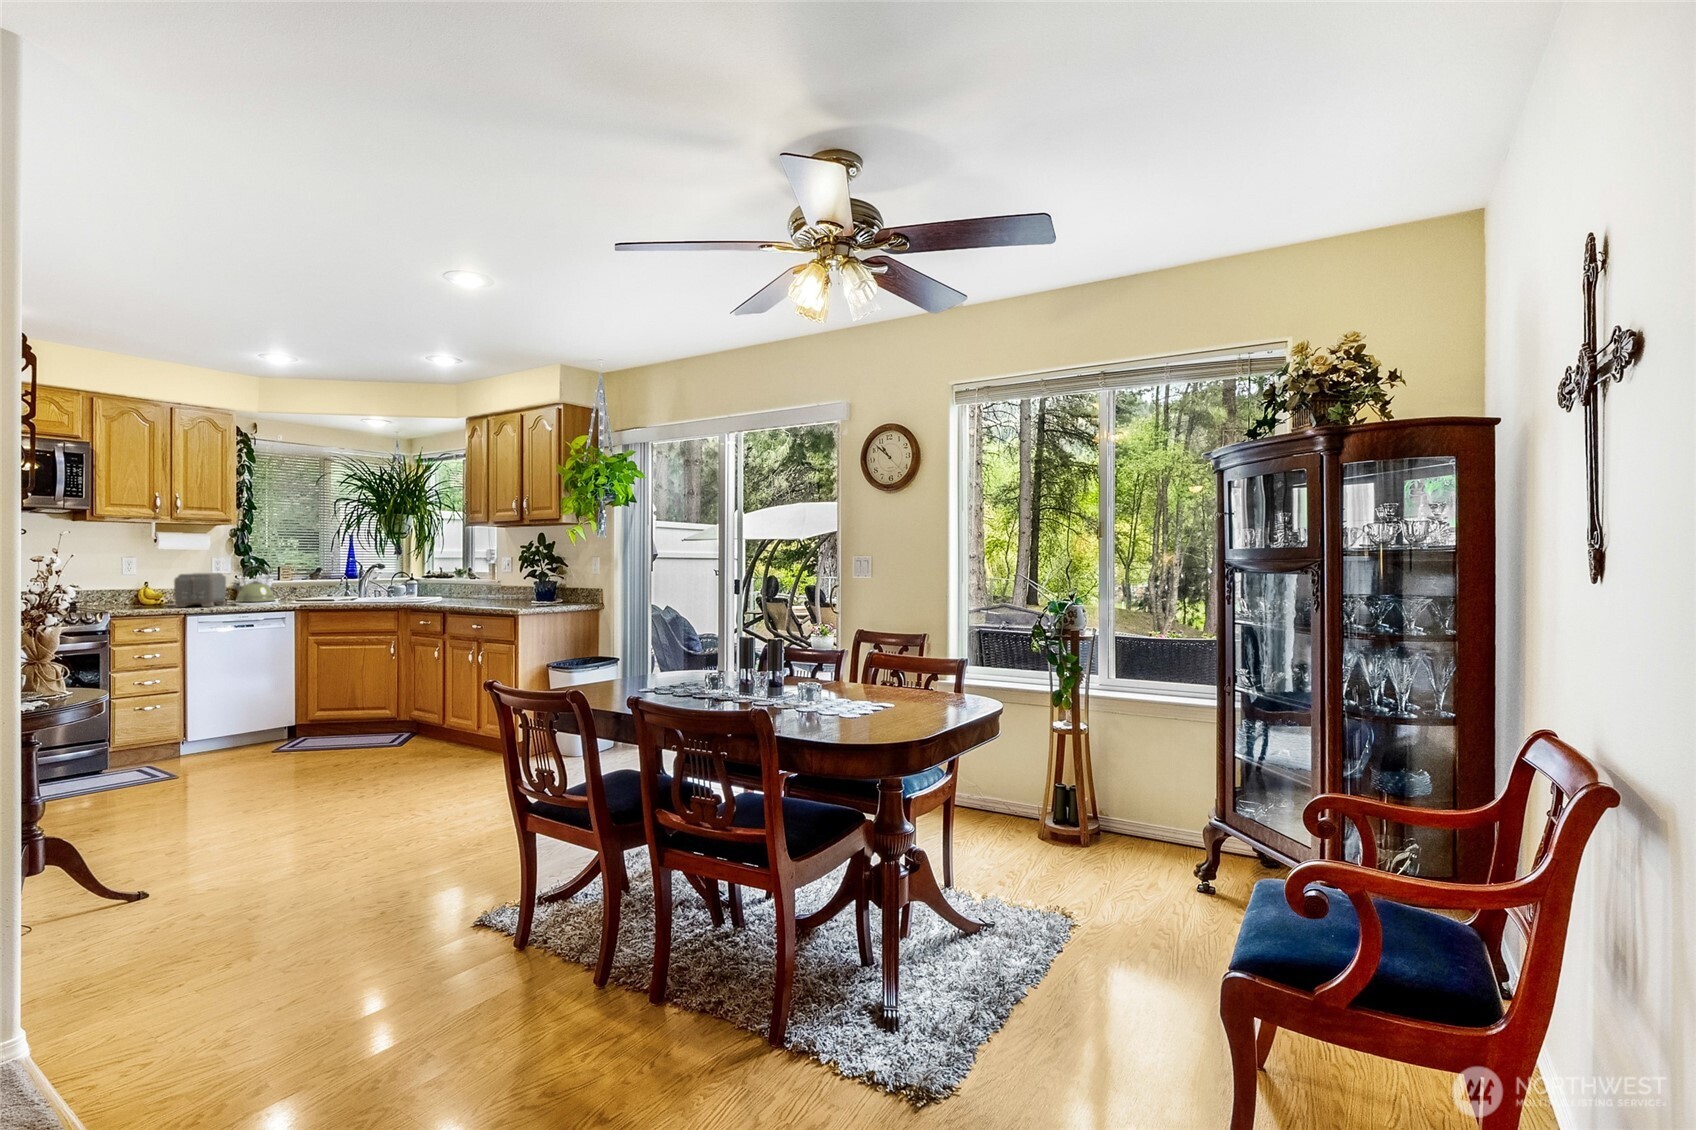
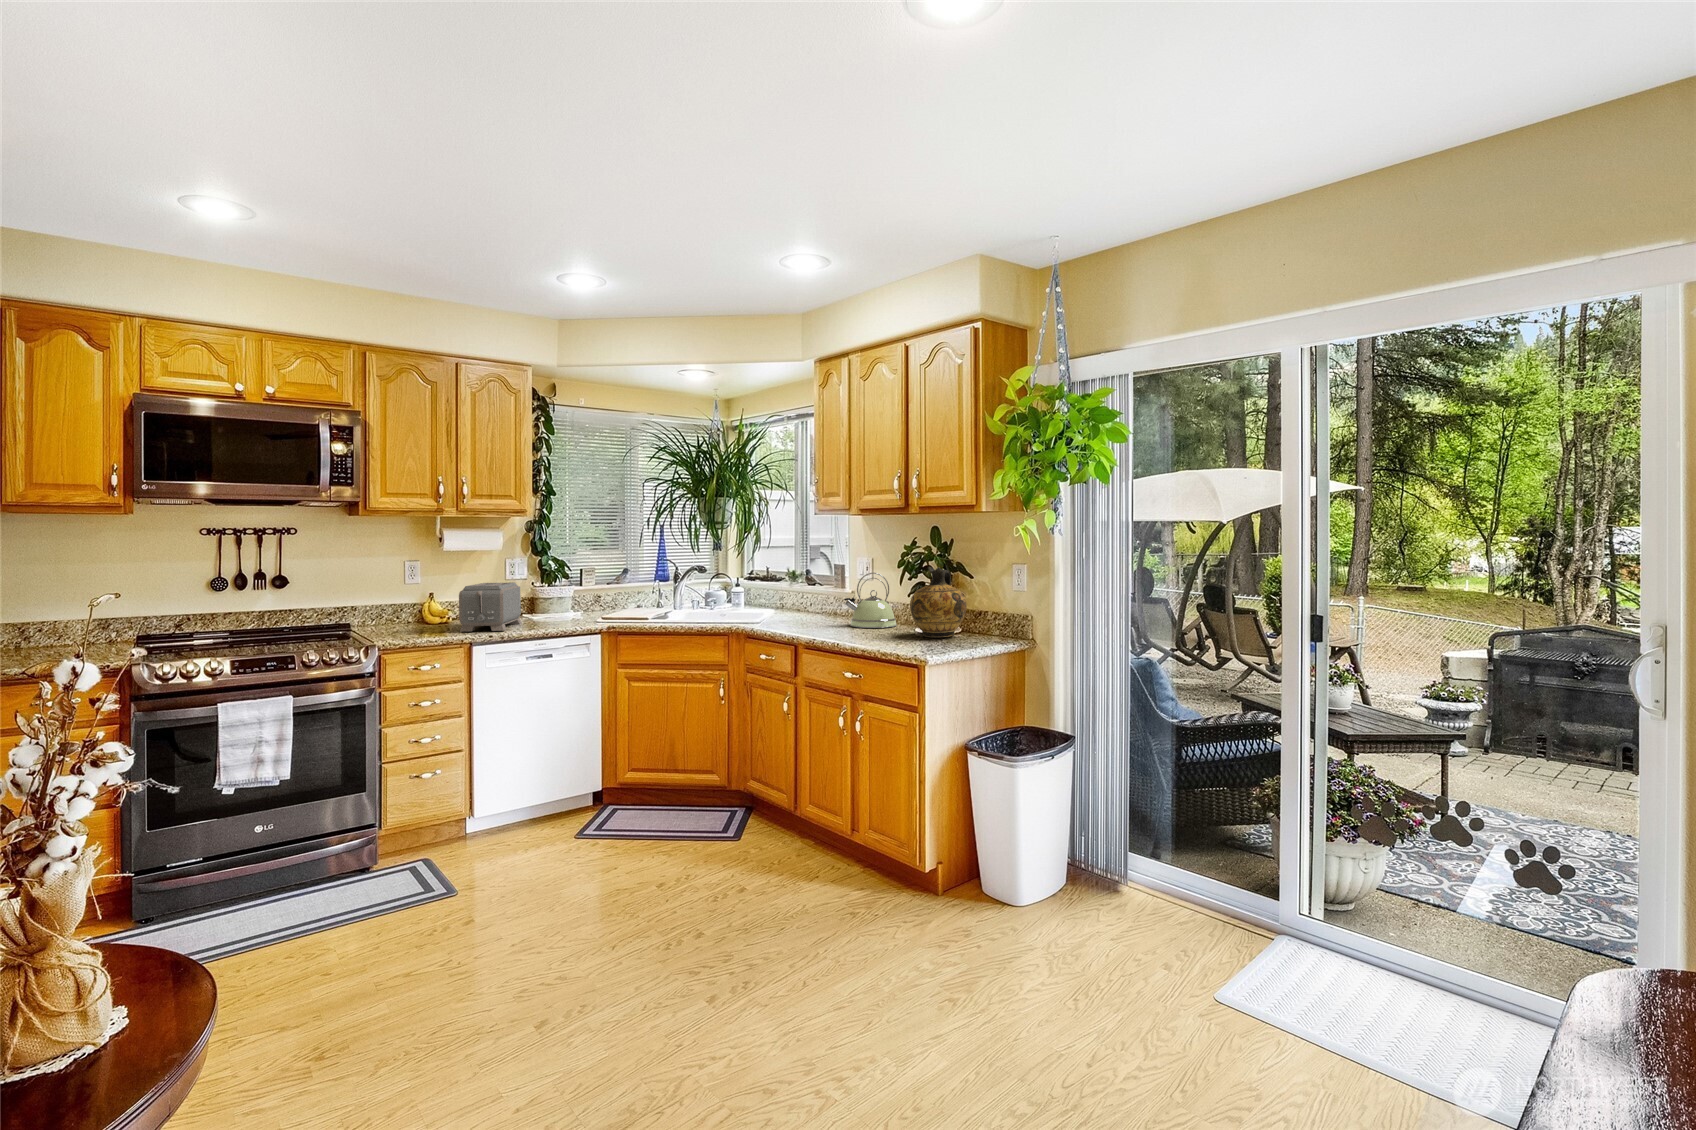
ceramic jug: none [524,558,562,603] -> present [910,567,967,637]
kettle: present [233,569,275,602] -> present [844,573,897,628]

